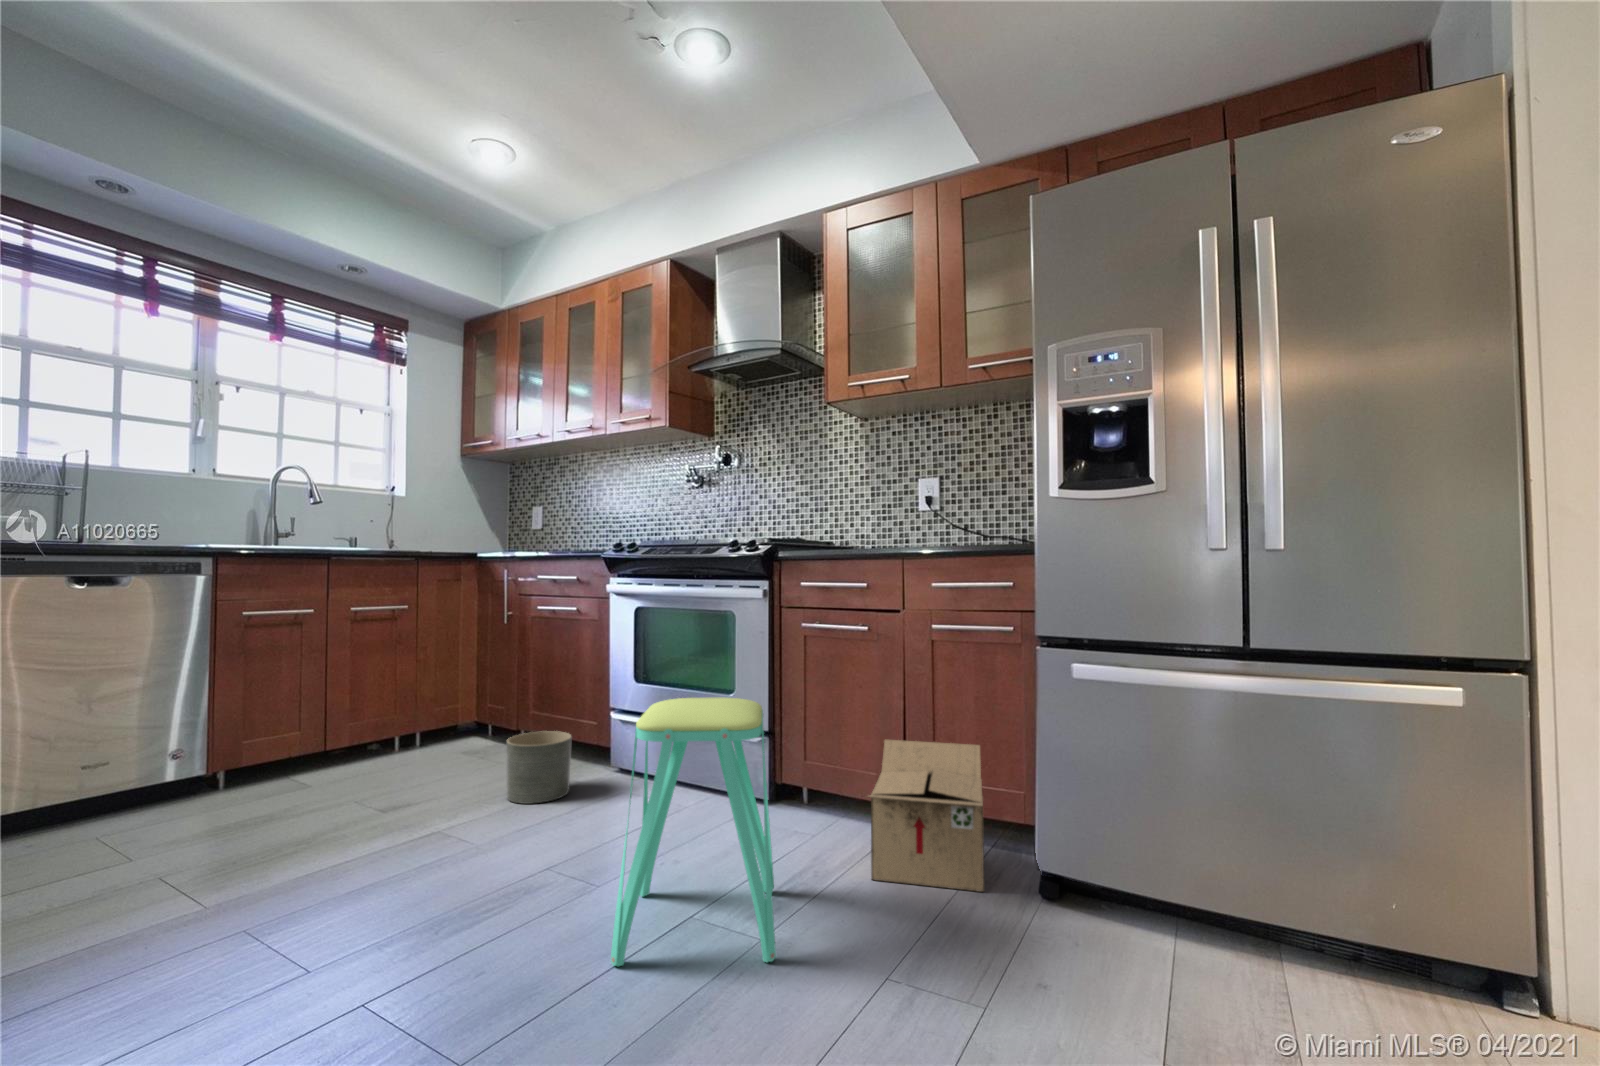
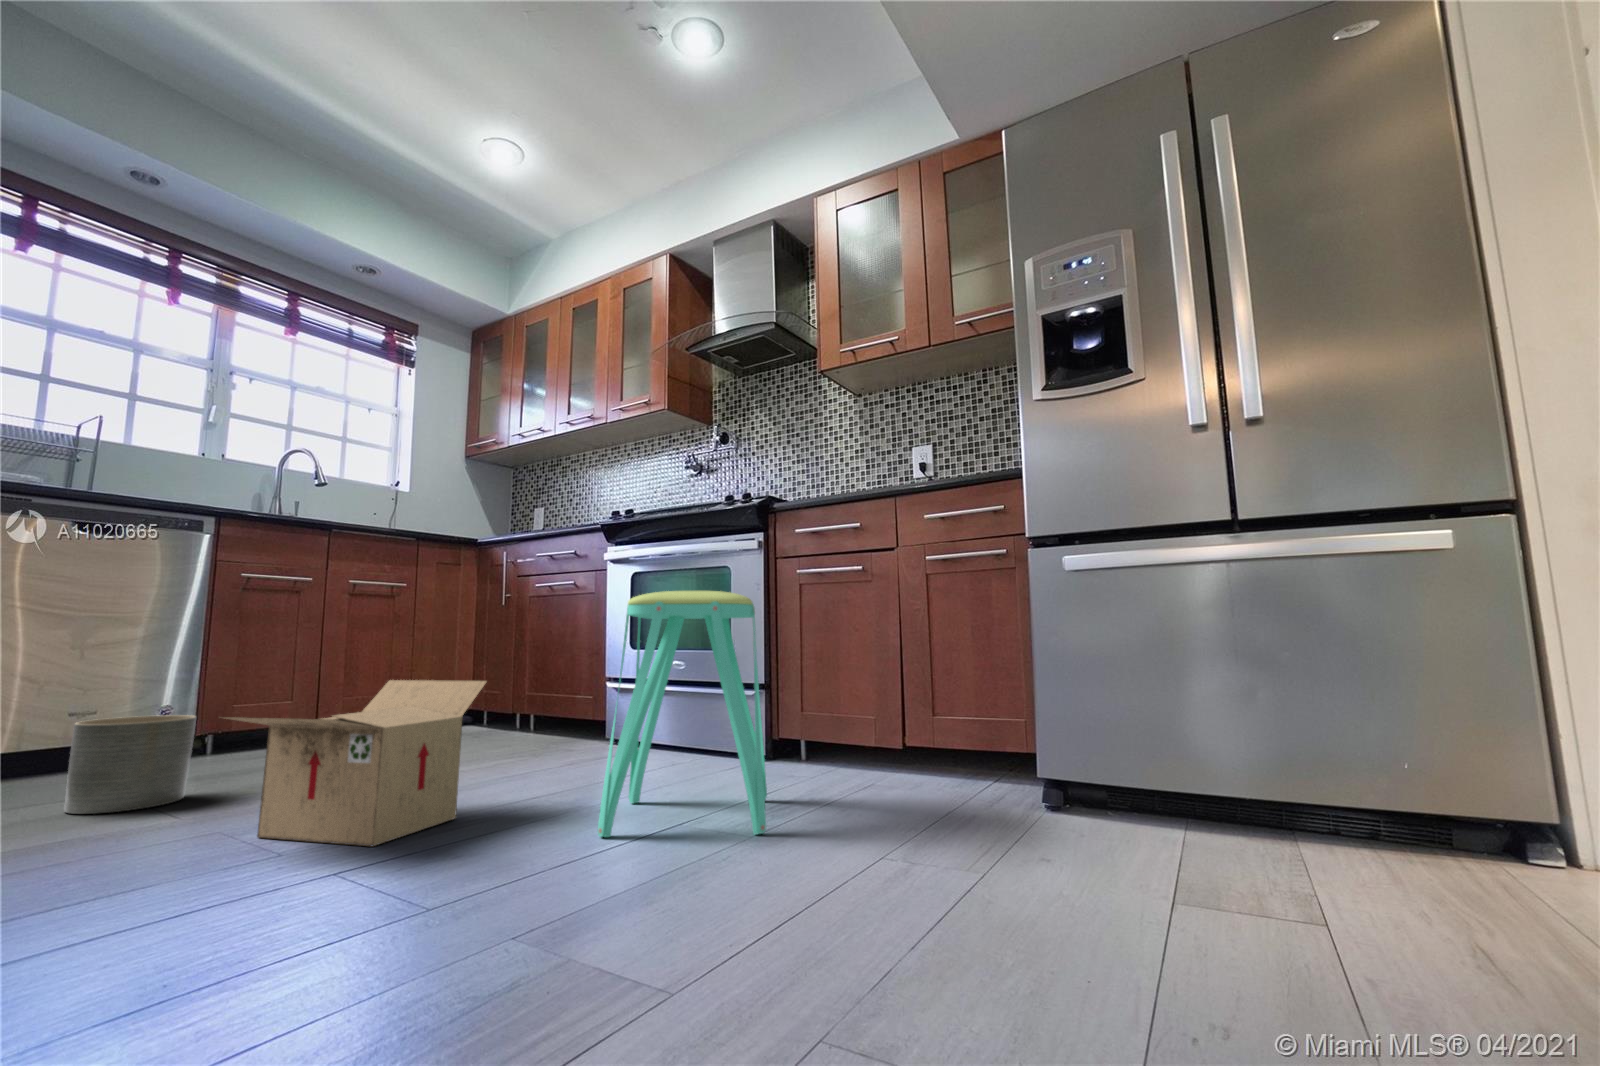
planter: present [506,731,571,804] -> present [64,715,196,814]
cardboard box: present [868,740,984,892] -> present [225,680,486,846]

